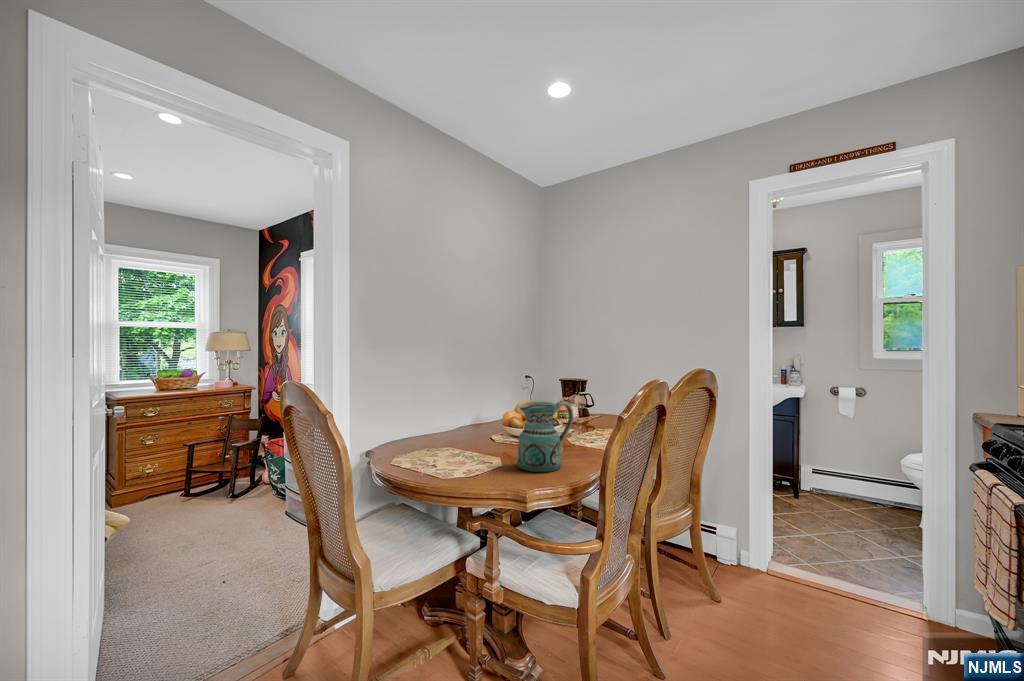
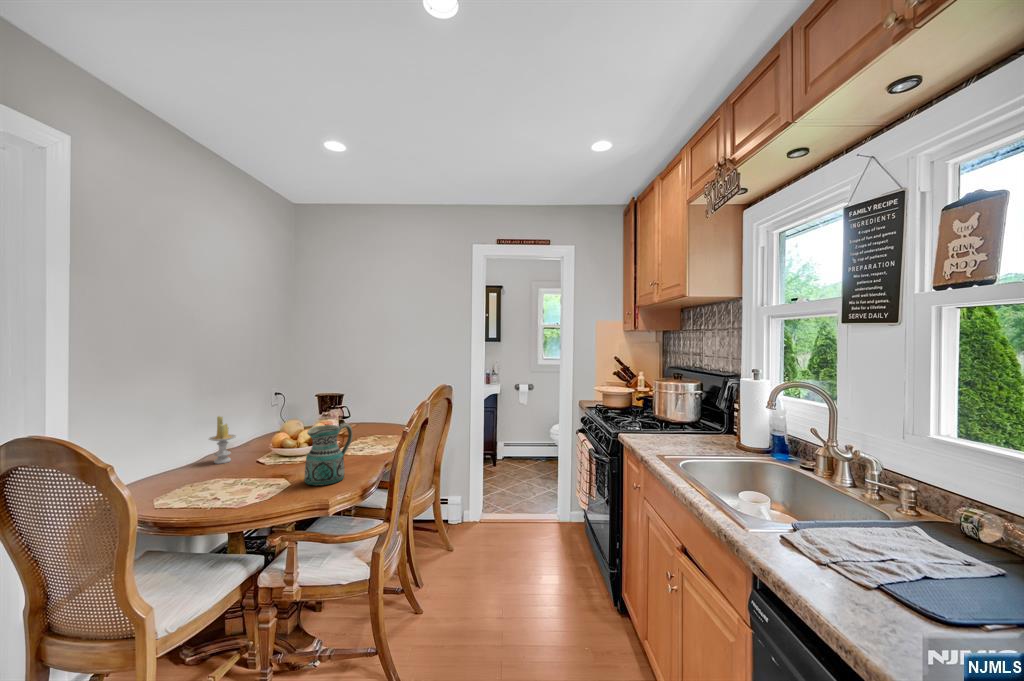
candle: none [451,388,474,435] -> present [209,416,236,464]

